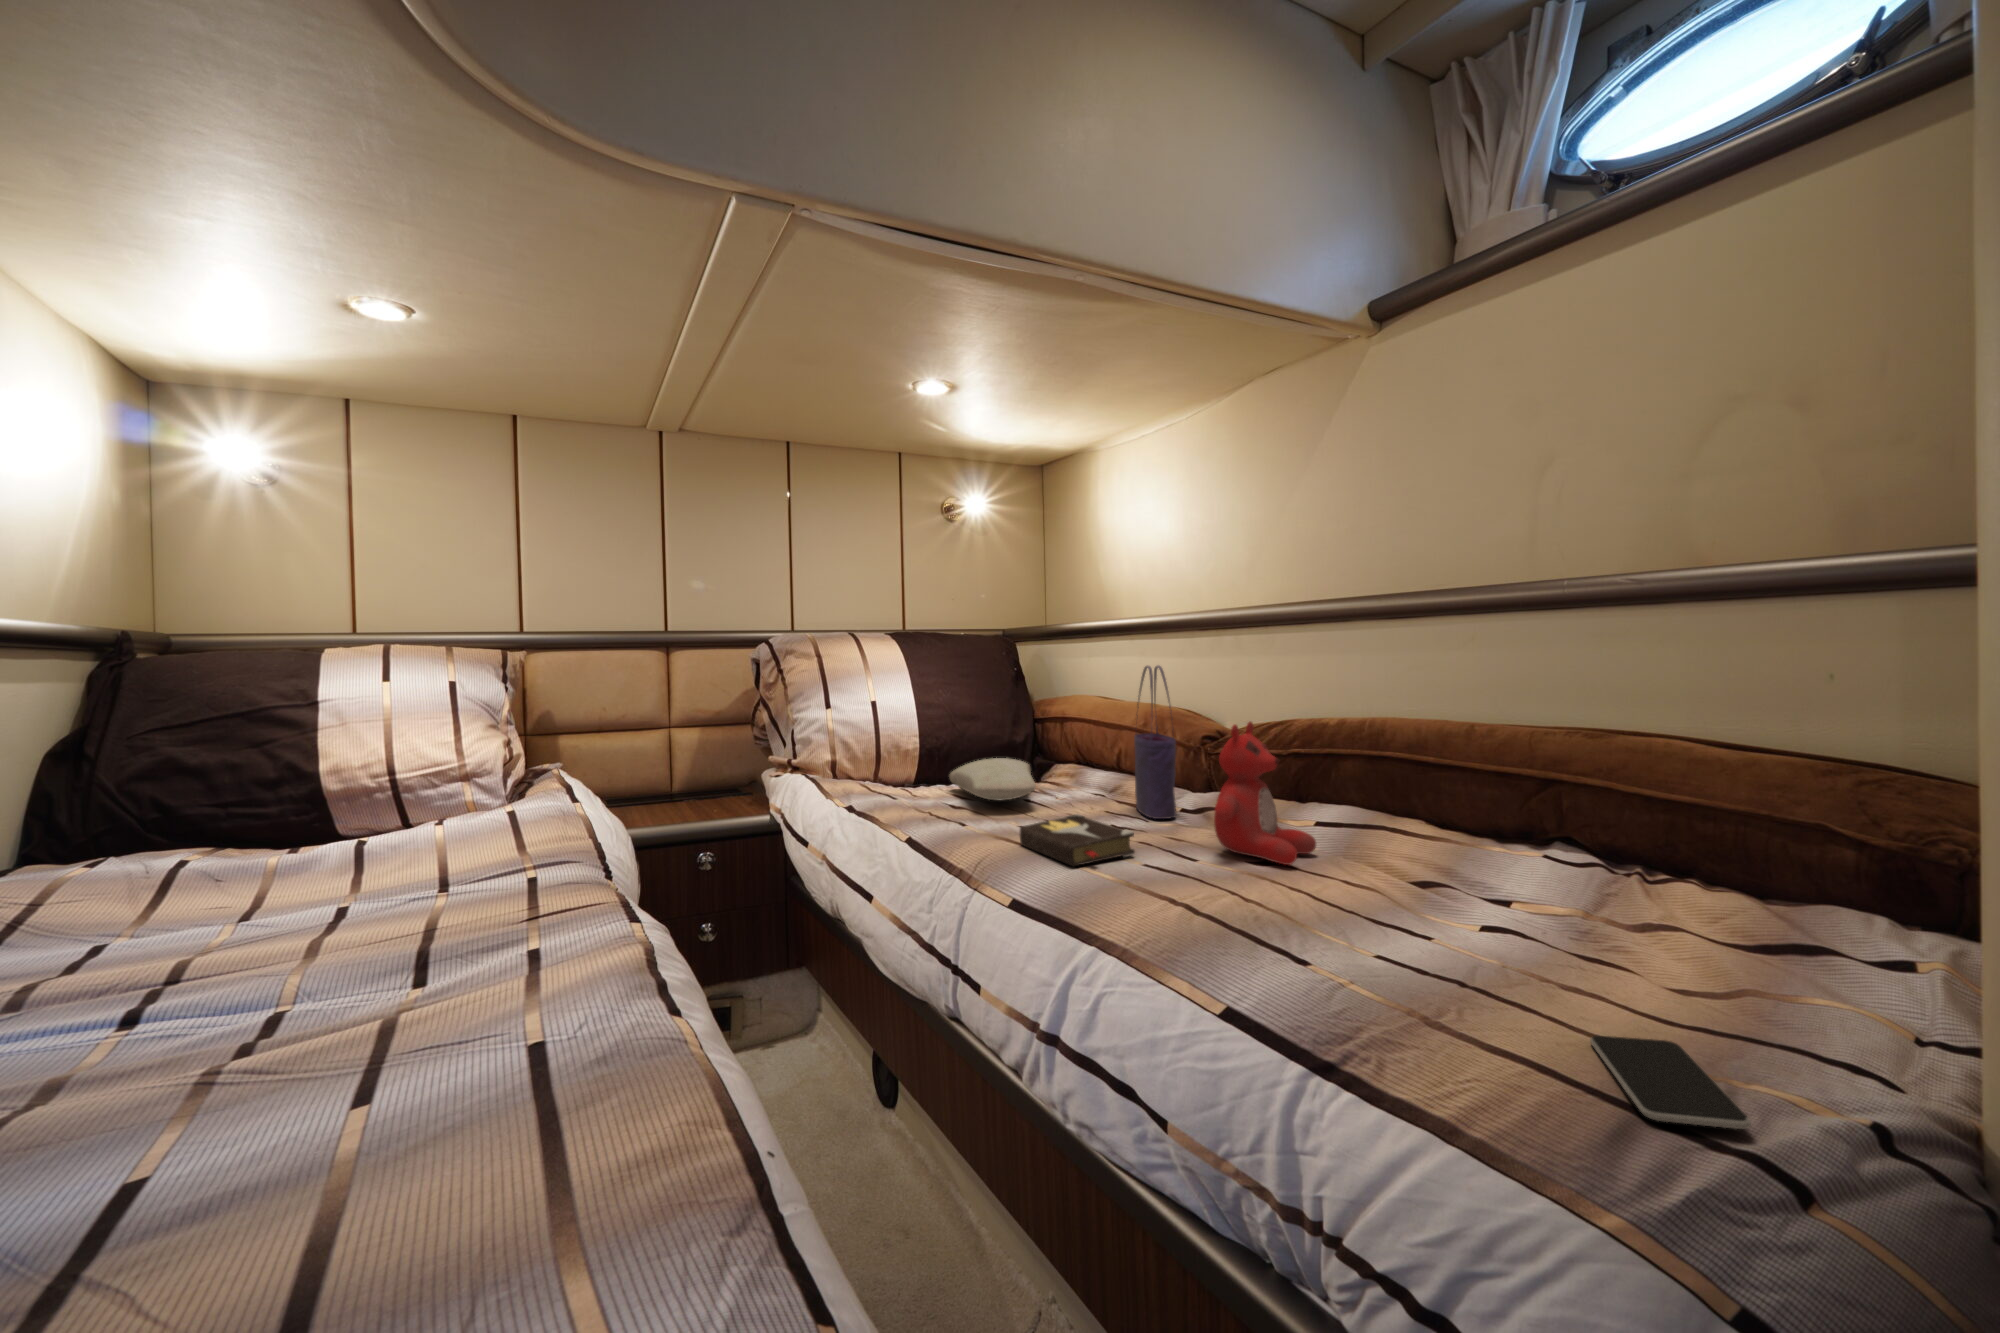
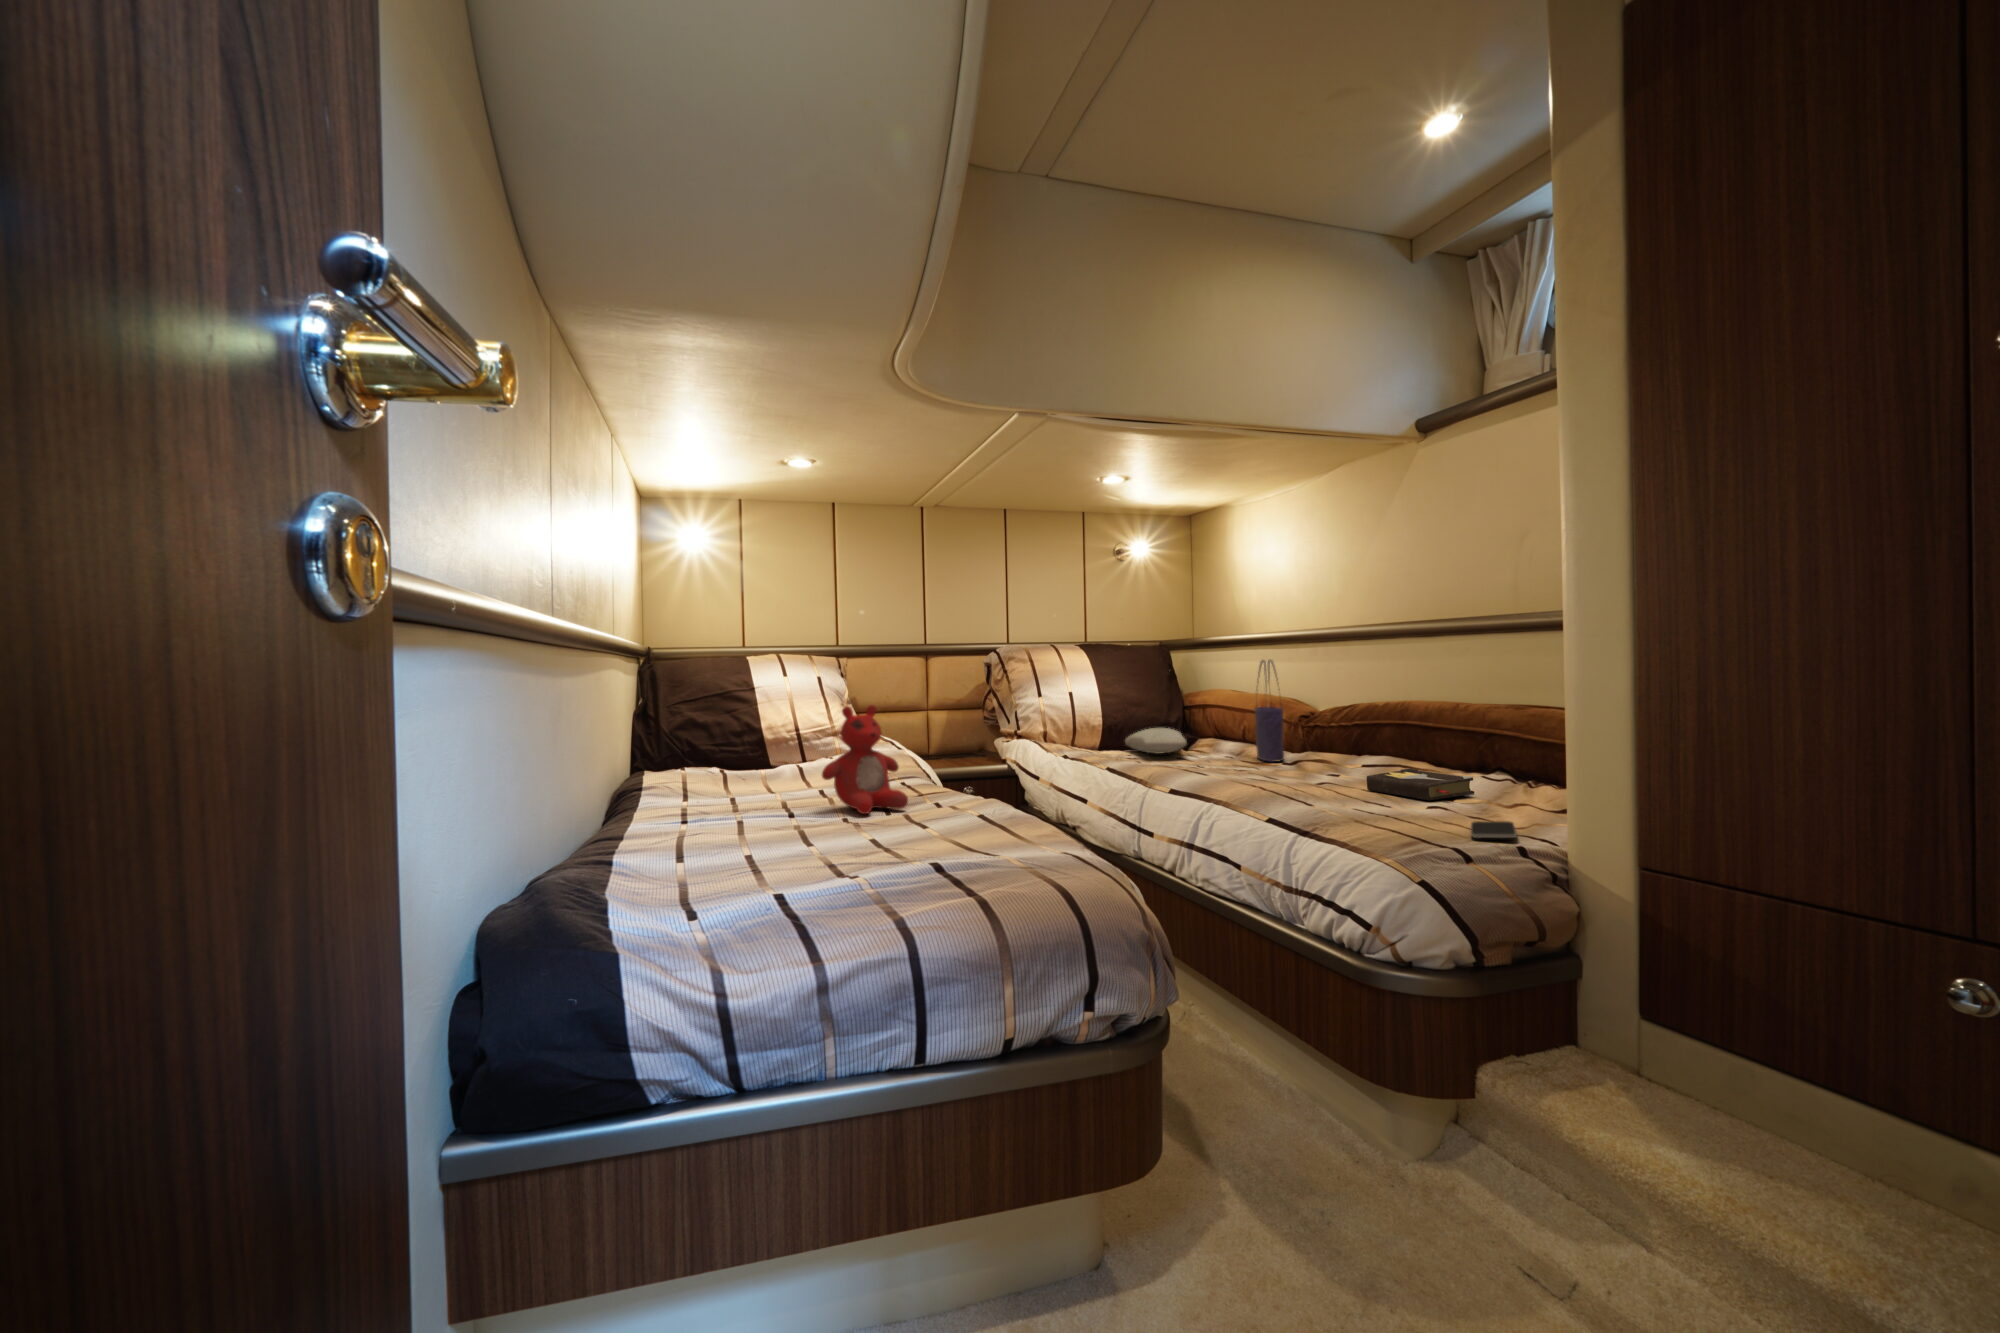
stuffed bear: present [1214,722,1316,865] -> present [822,705,908,814]
hardback book: present [1020,814,1135,866] -> present [1367,768,1475,801]

